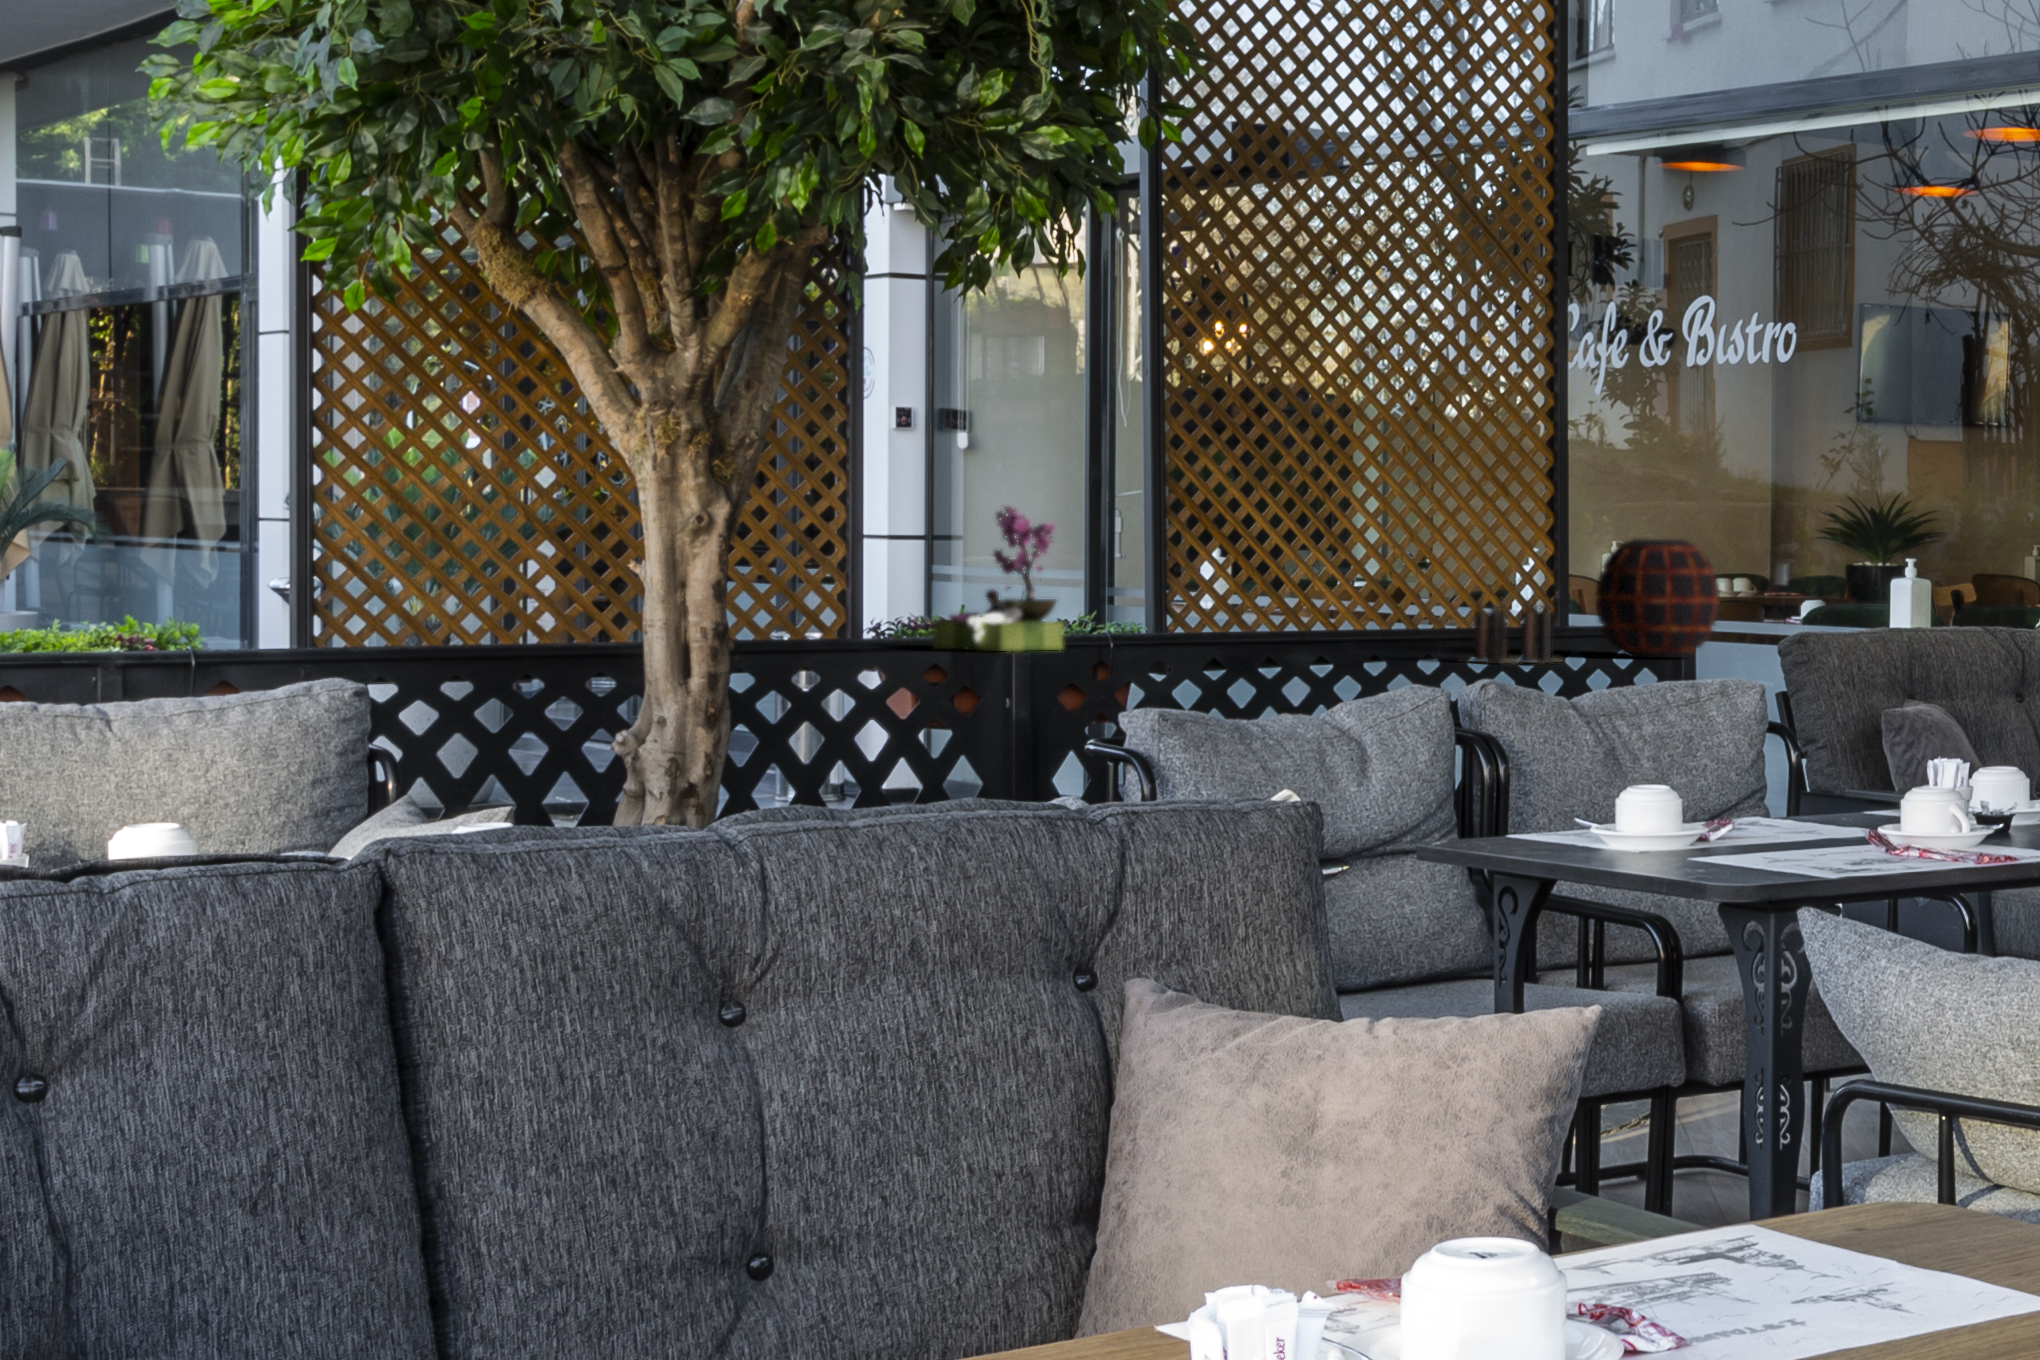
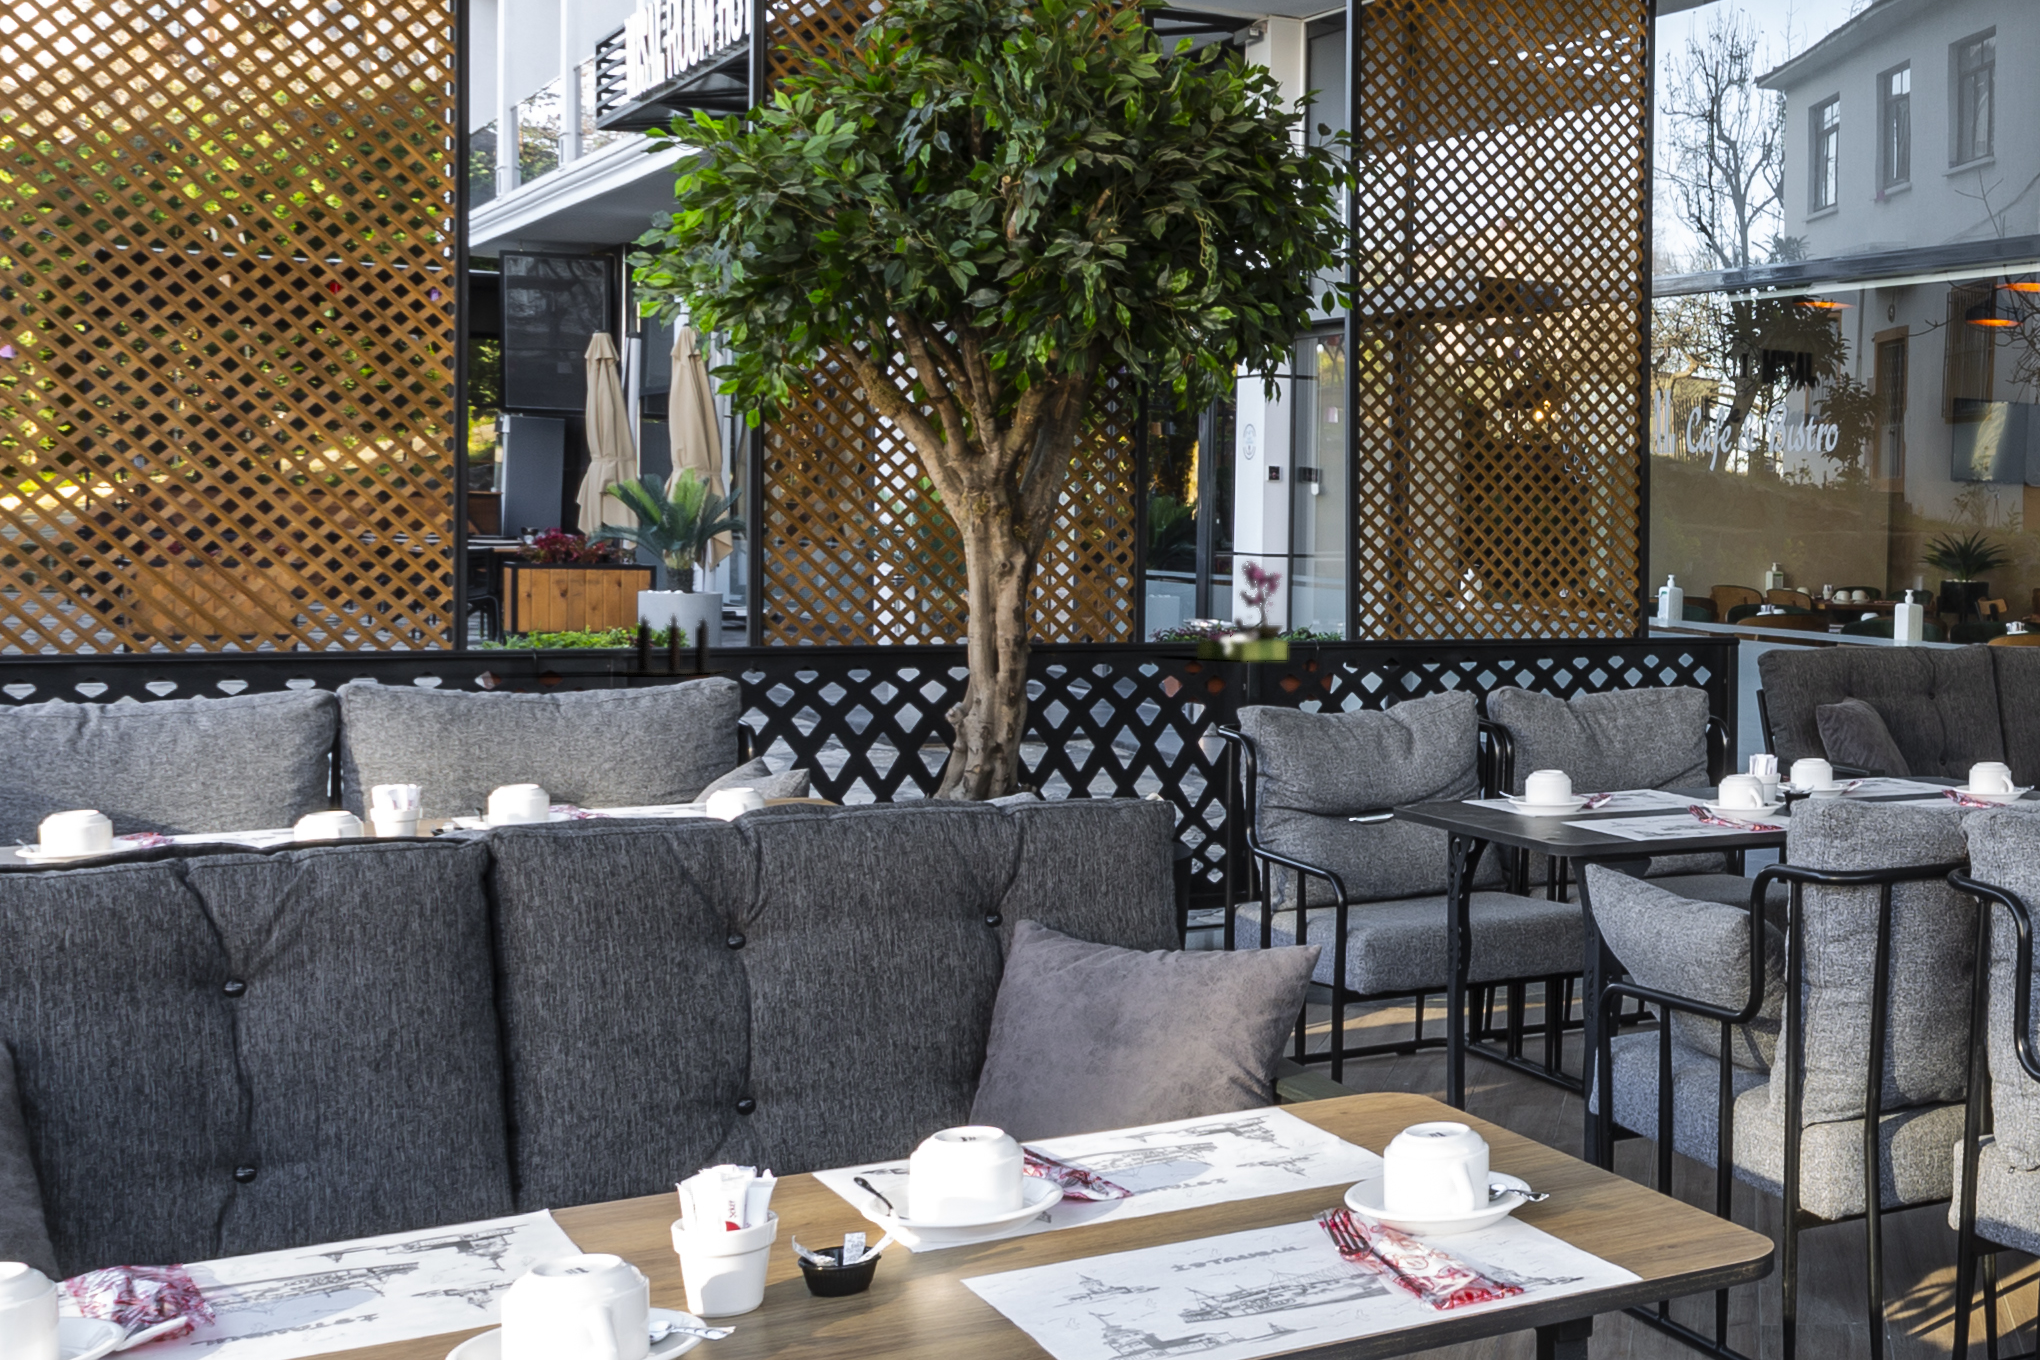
decorative vase: present [1596,539,1720,658] -> none [1657,585,1744,667]
candle: present [1459,601,1562,663] -> present [629,616,731,674]

